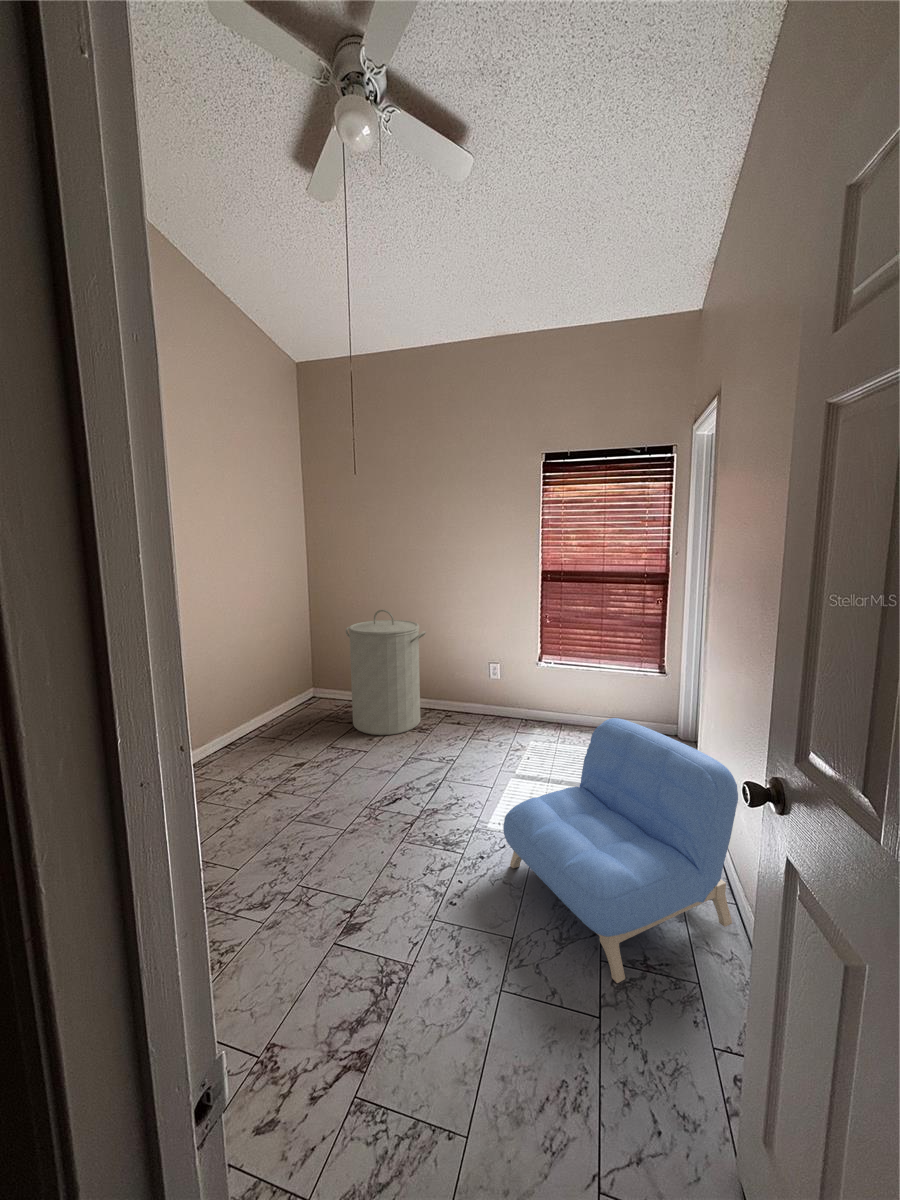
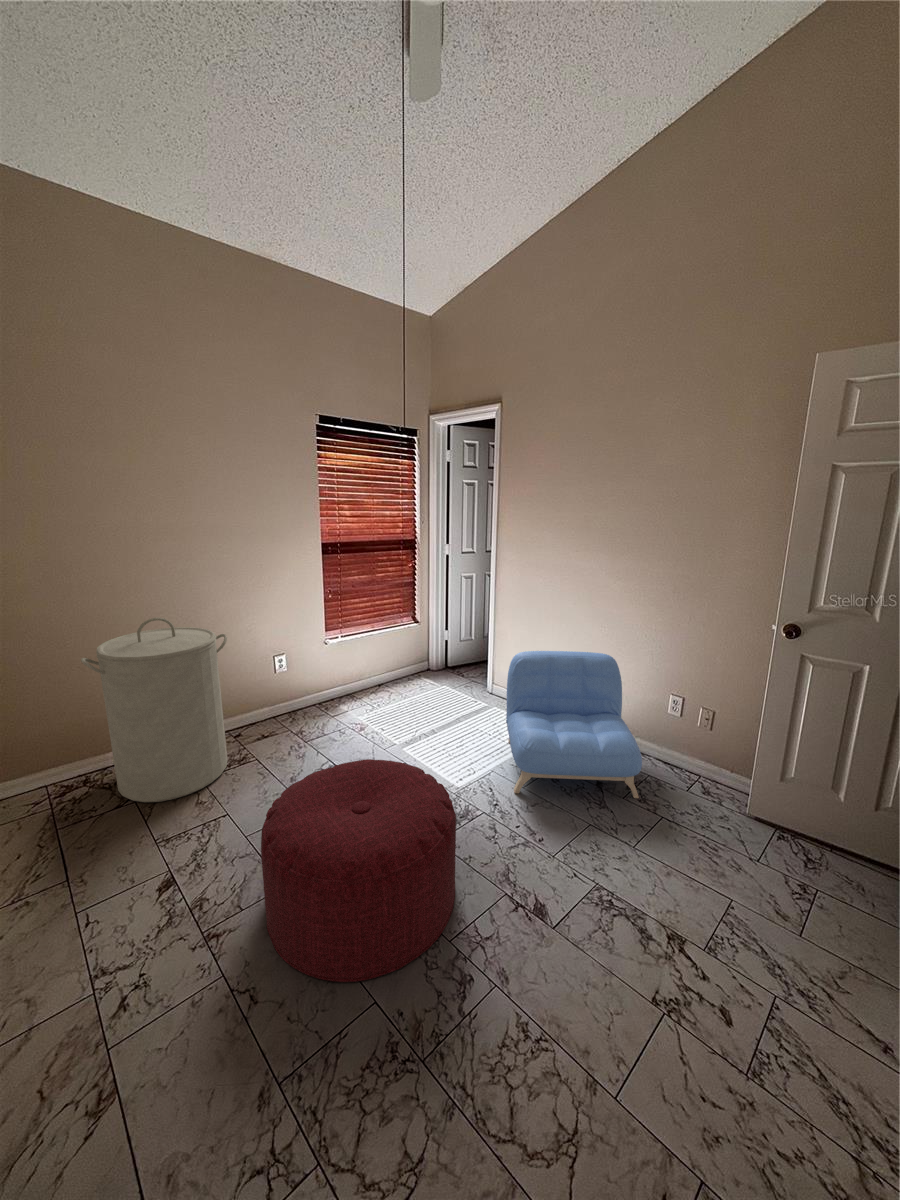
ottoman: none [245,730,398,878] -> present [261,759,456,982]

